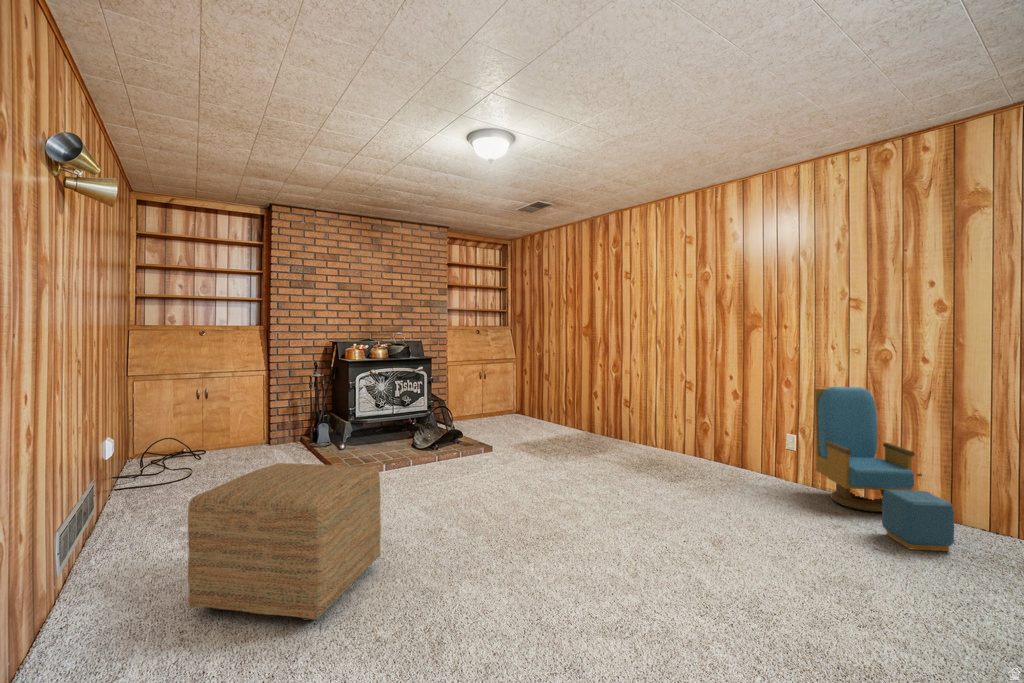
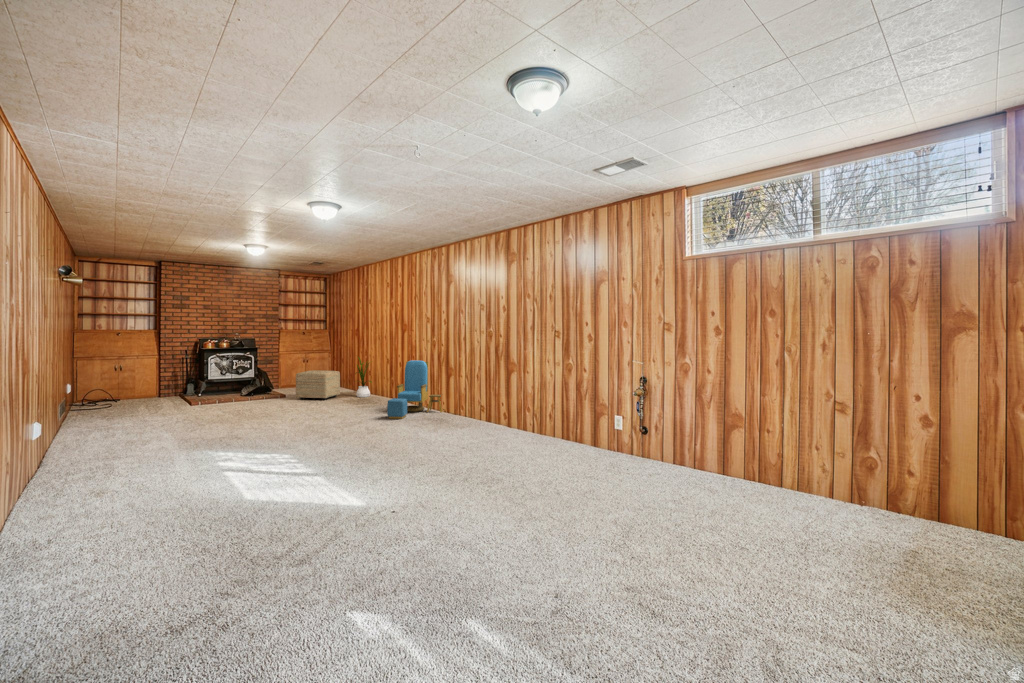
house plant: none [610,371,656,451] -> present [356,357,372,397]
ottoman: present [187,463,381,620] -> present [296,370,340,400]

